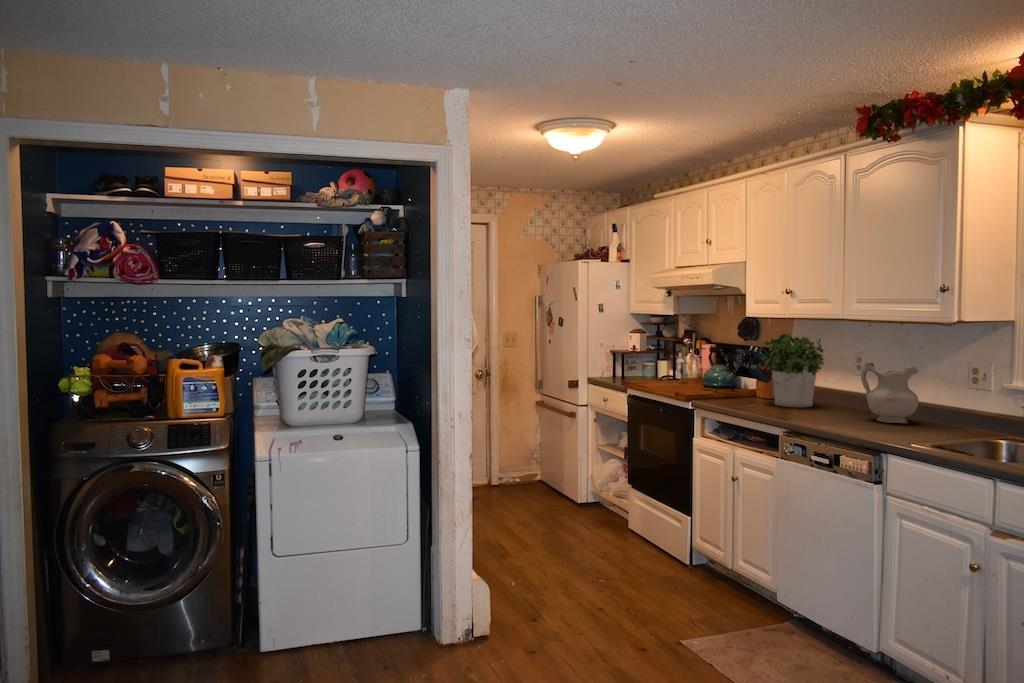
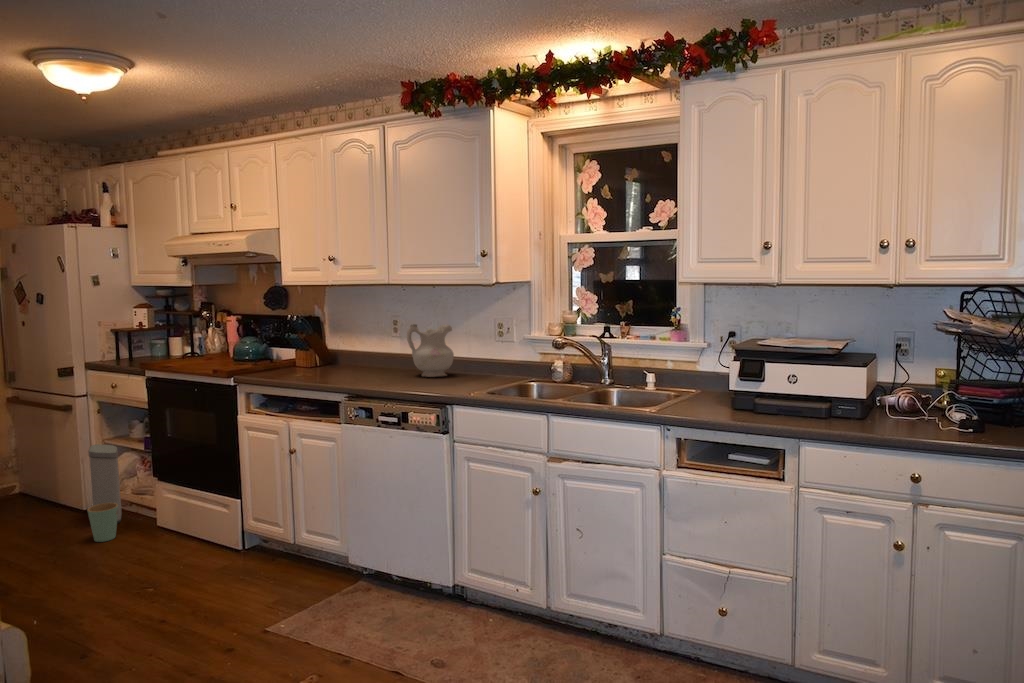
potted plant: present [761,334,824,407] -> none [305,300,367,372]
trash can: none [578,447,607,530] -> present [87,444,122,542]

